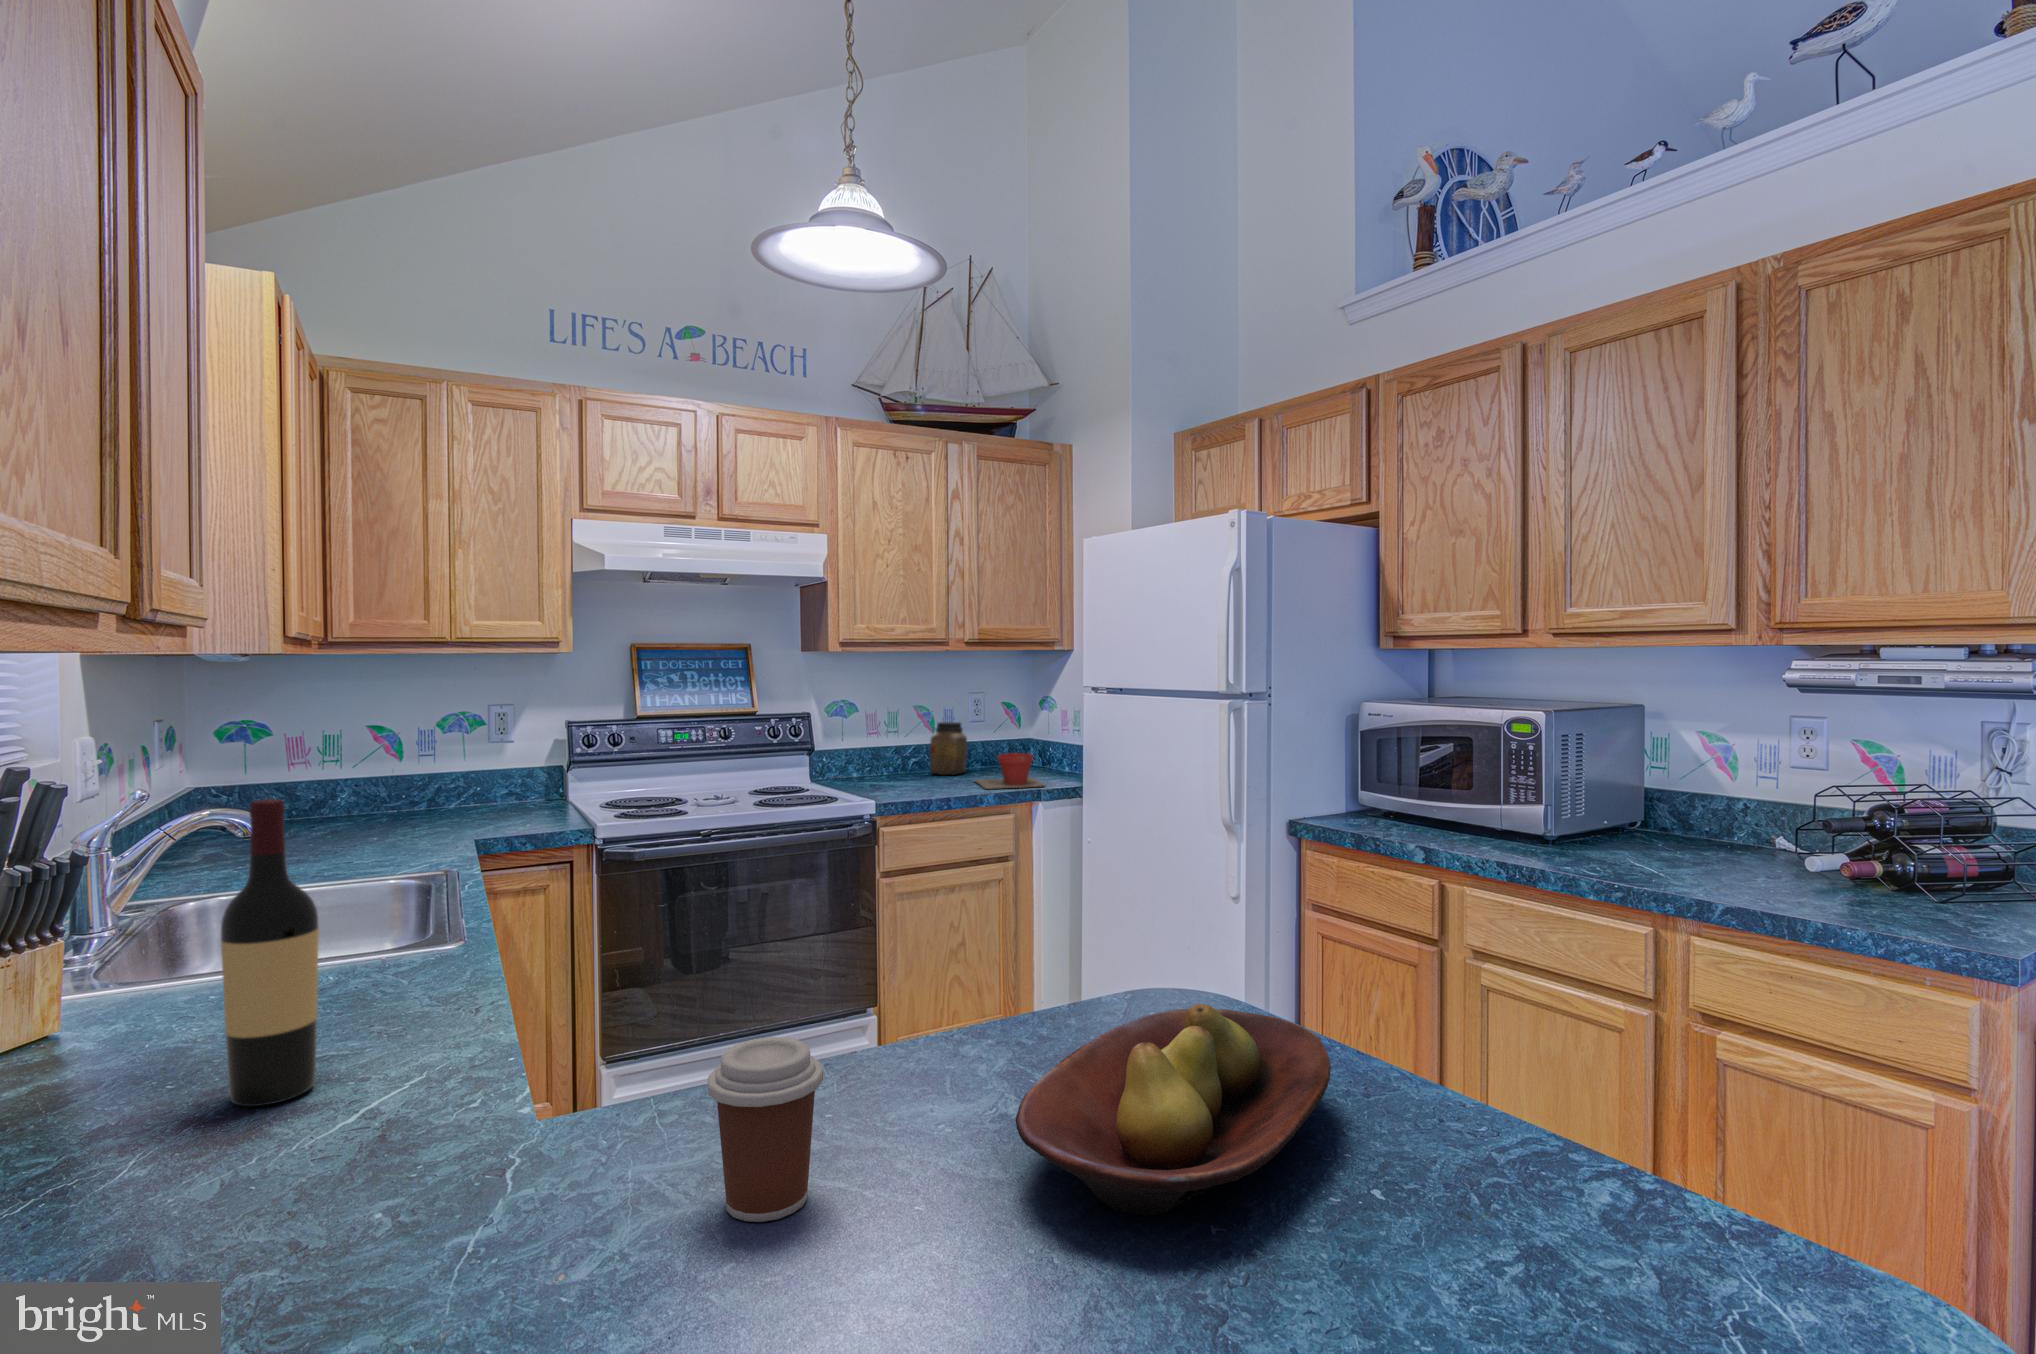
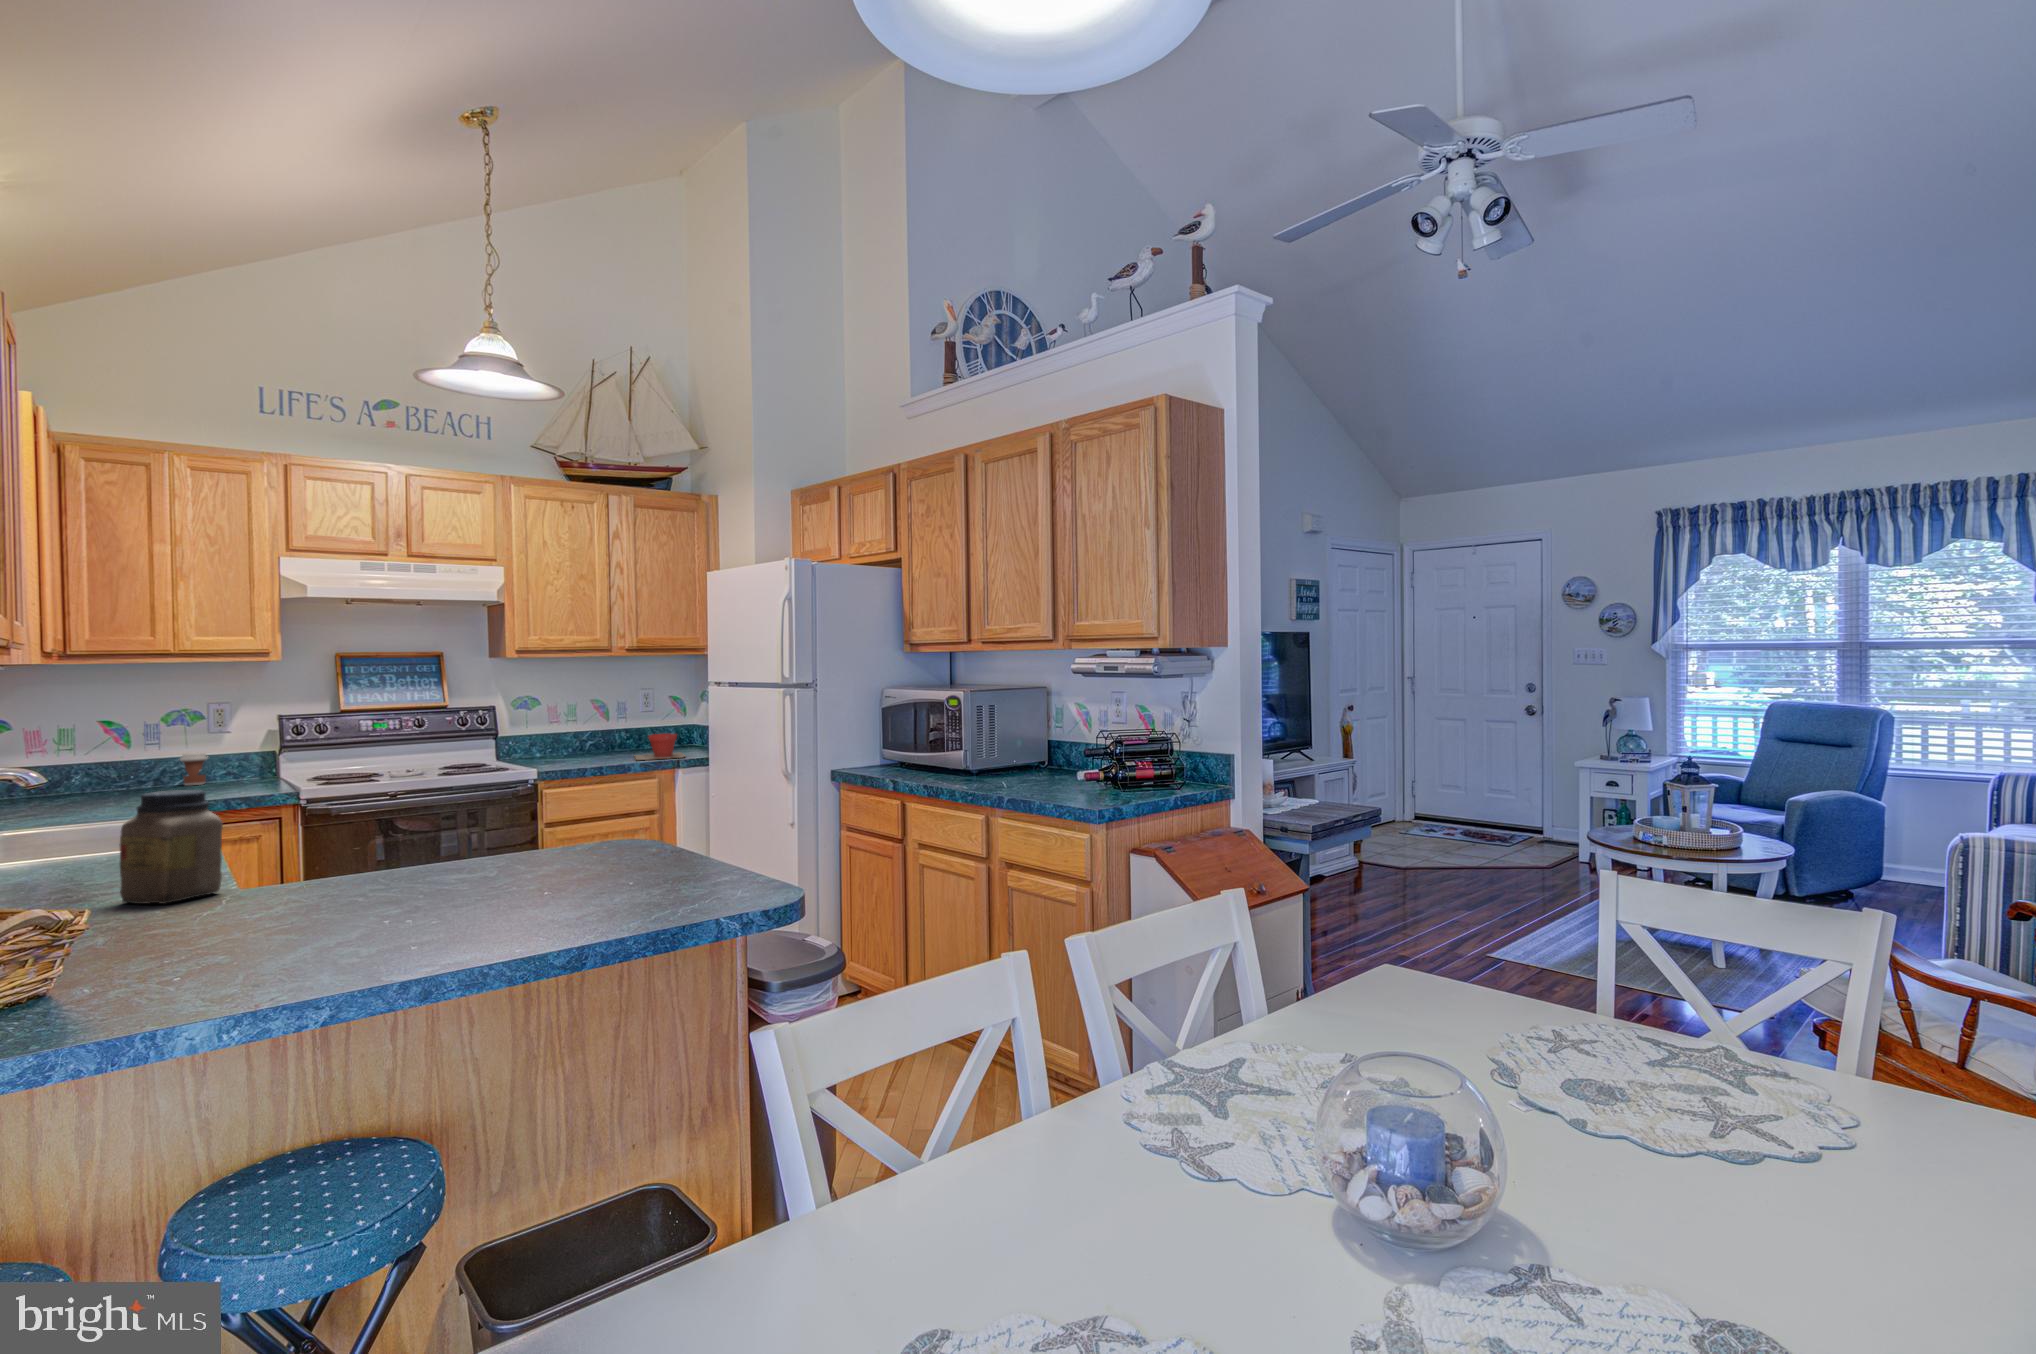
jar: present [930,722,967,775] -> present [120,790,223,904]
wine bottle: present [221,799,319,1106] -> none [52,734,106,888]
fruit bowl: present [1016,1004,1331,1215] -> none [457,814,639,885]
coffee cup: present [708,1037,823,1222] -> present [180,753,208,785]

